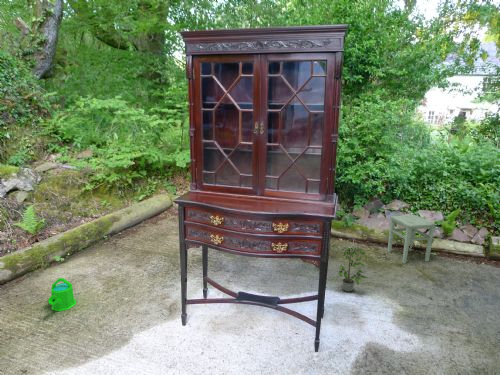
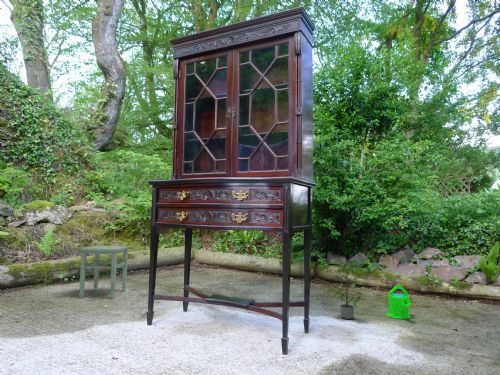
stool: present [388,215,435,263] -> present [79,246,129,298]
watering can: present [48,278,76,311] -> present [387,285,411,319]

